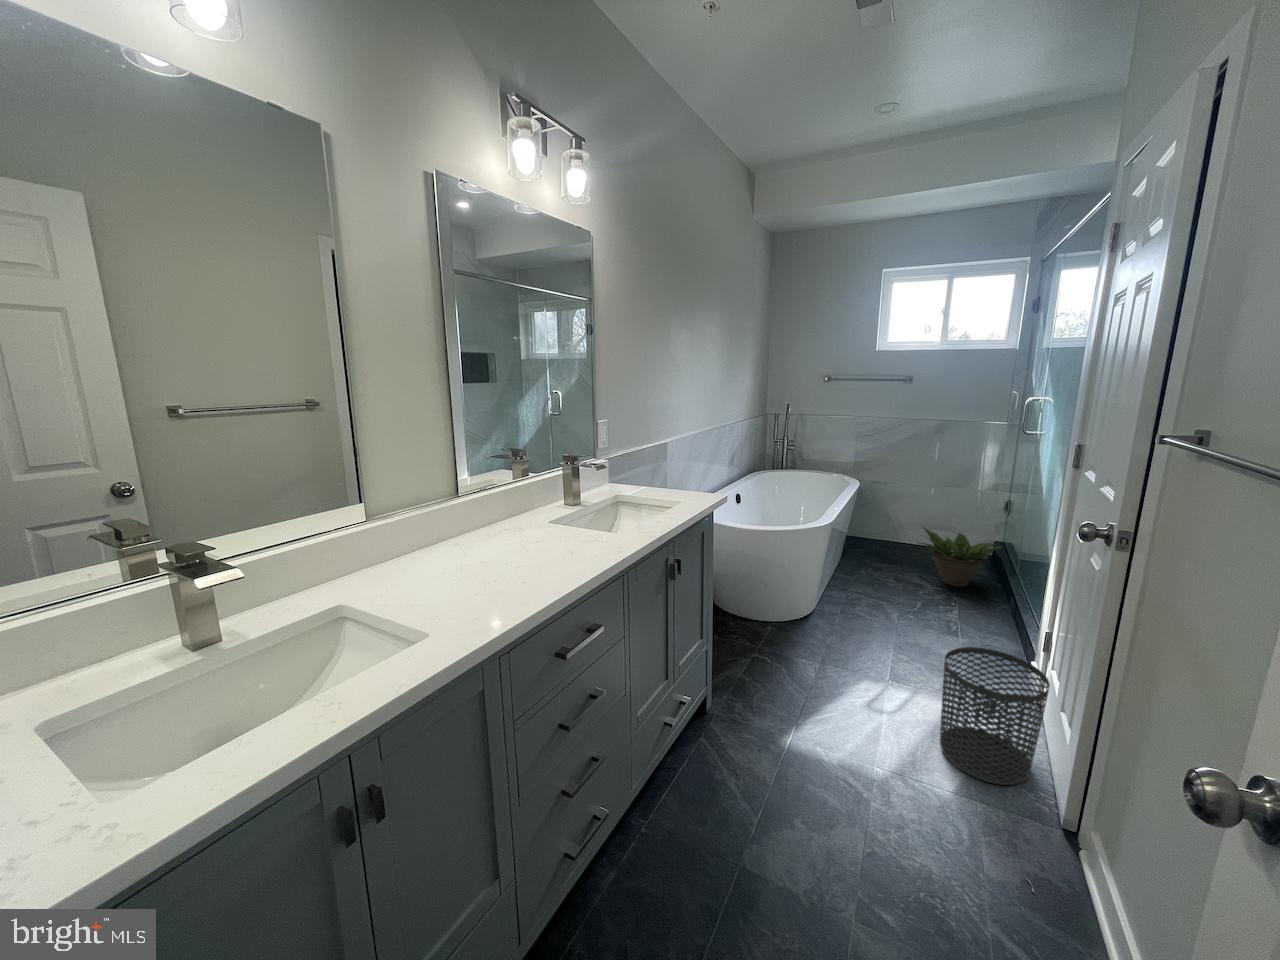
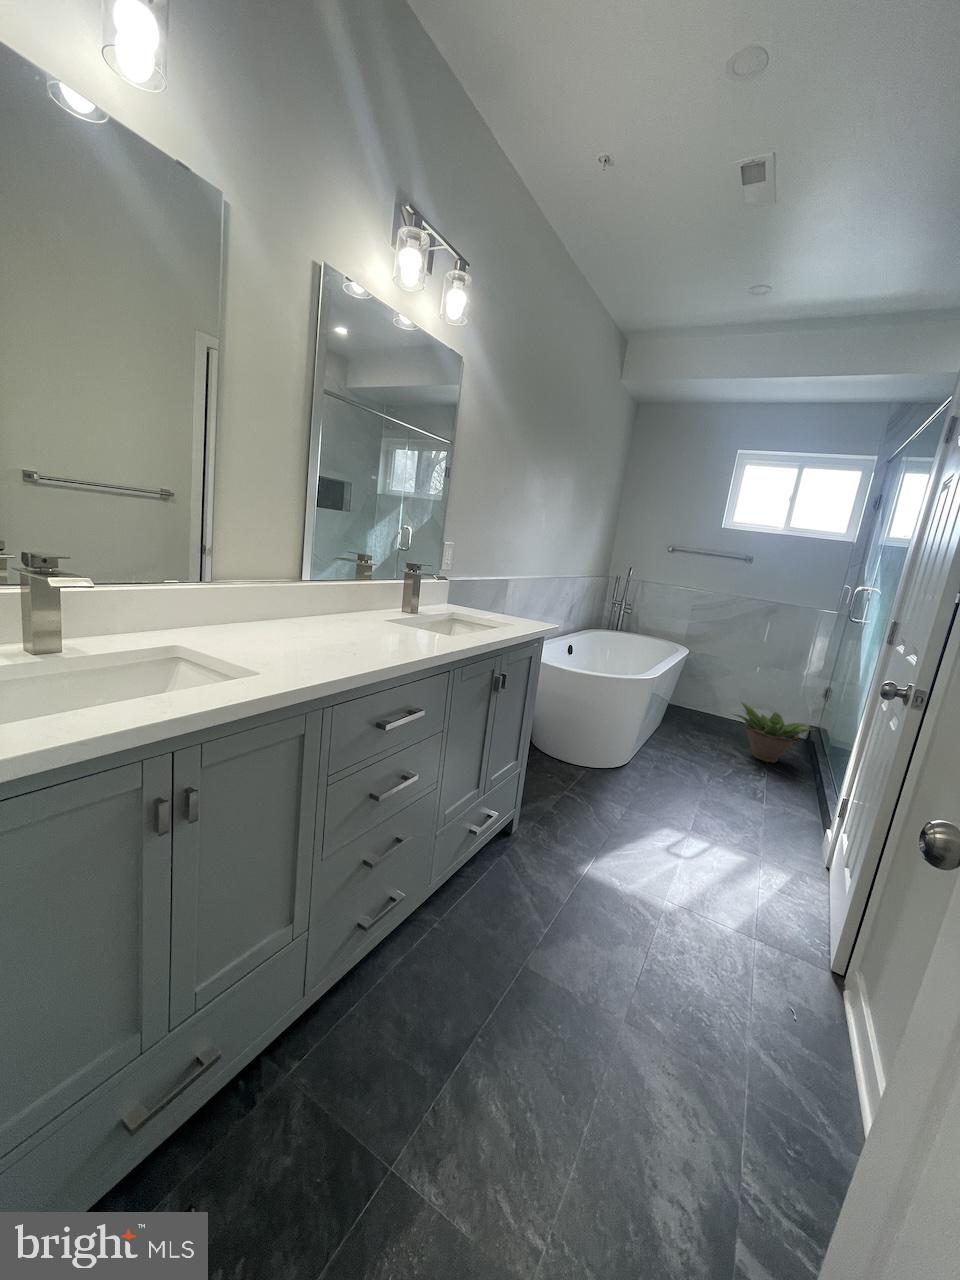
waste bin: present [940,647,1050,785] -> none [728,800,838,931]

